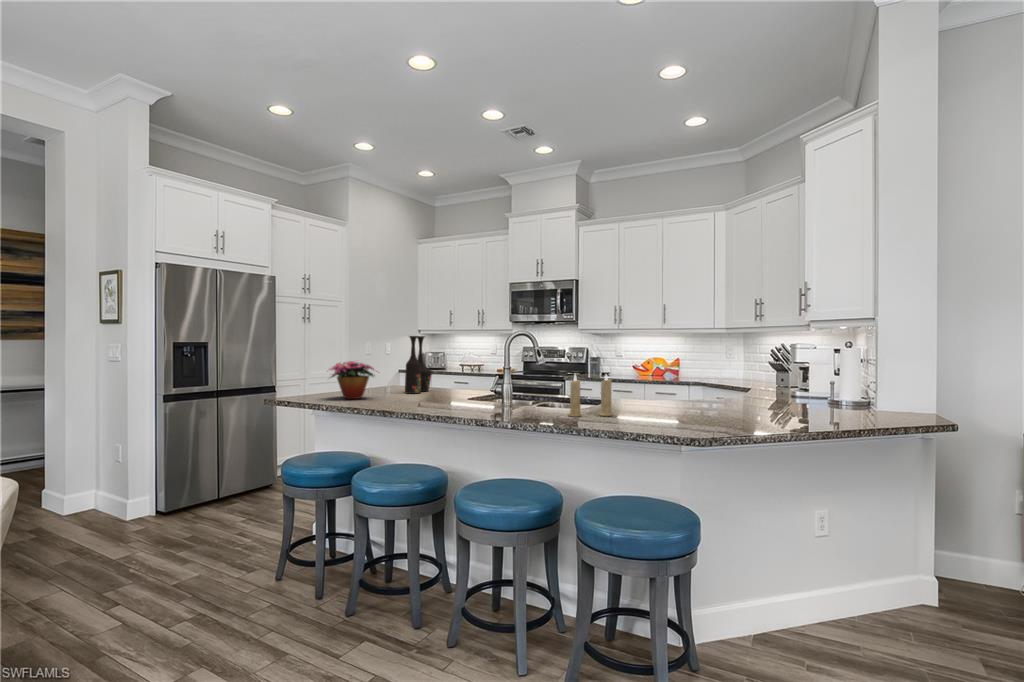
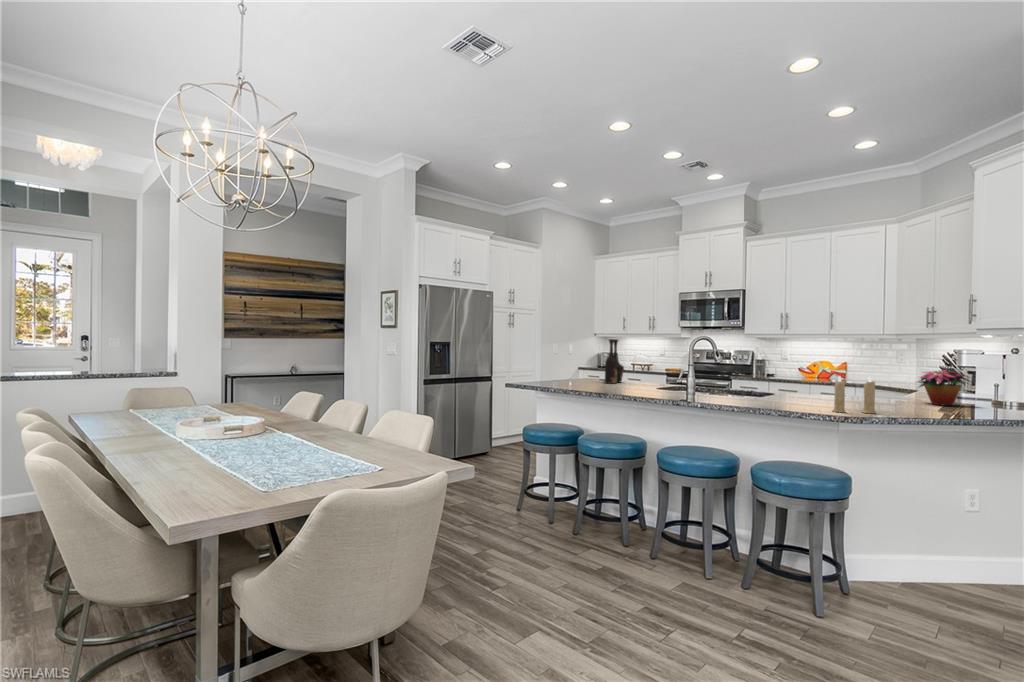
flower arrangement: present [329,361,377,399] -> present [918,370,970,406]
candle: present [568,375,613,417] -> present [832,376,876,413]

